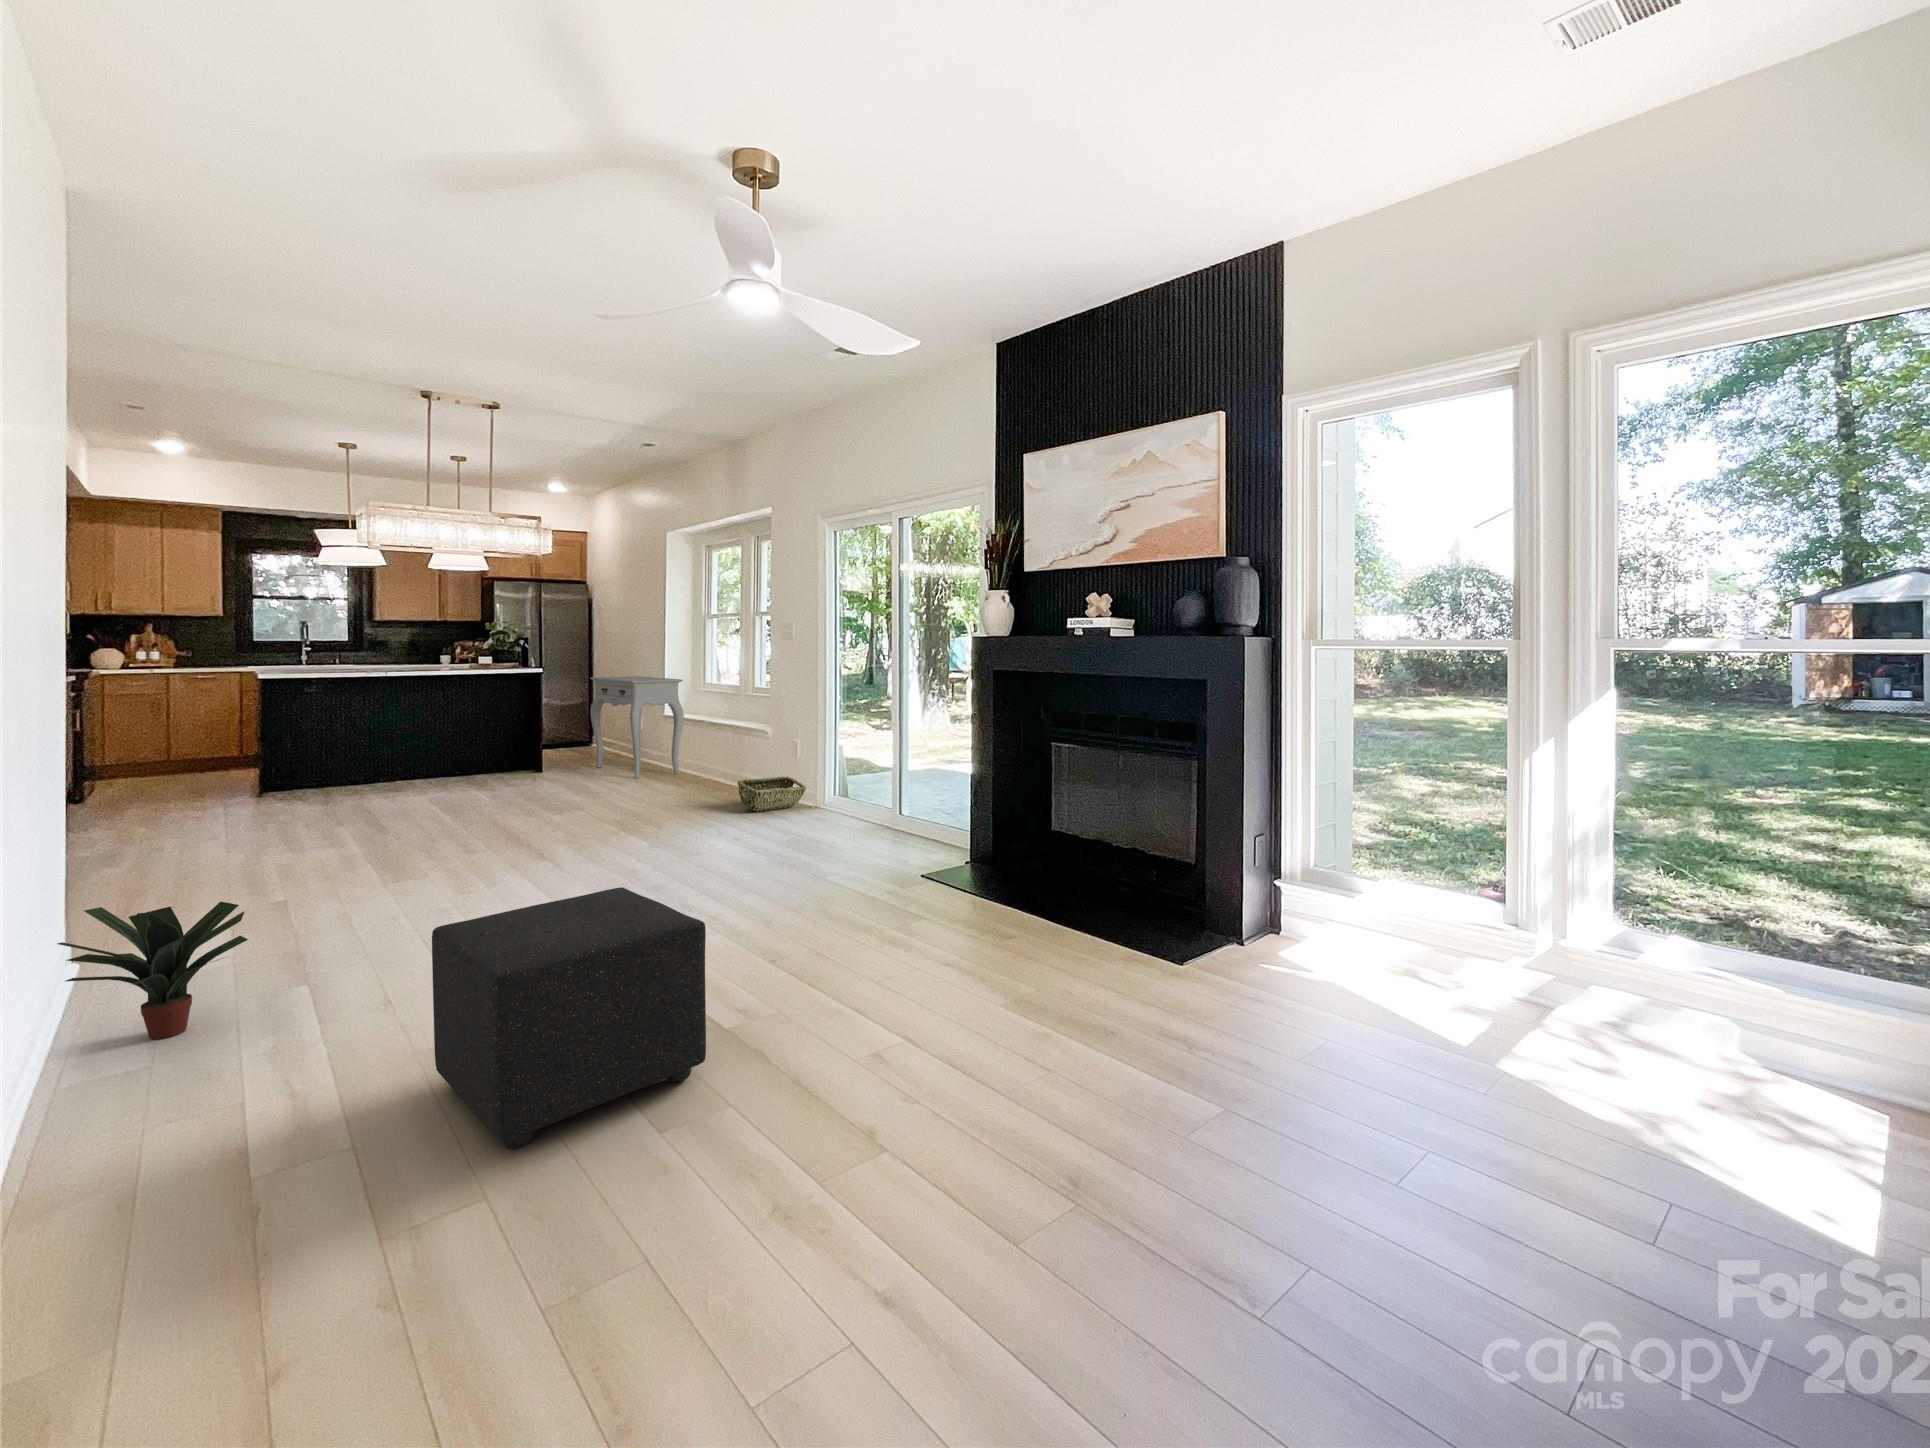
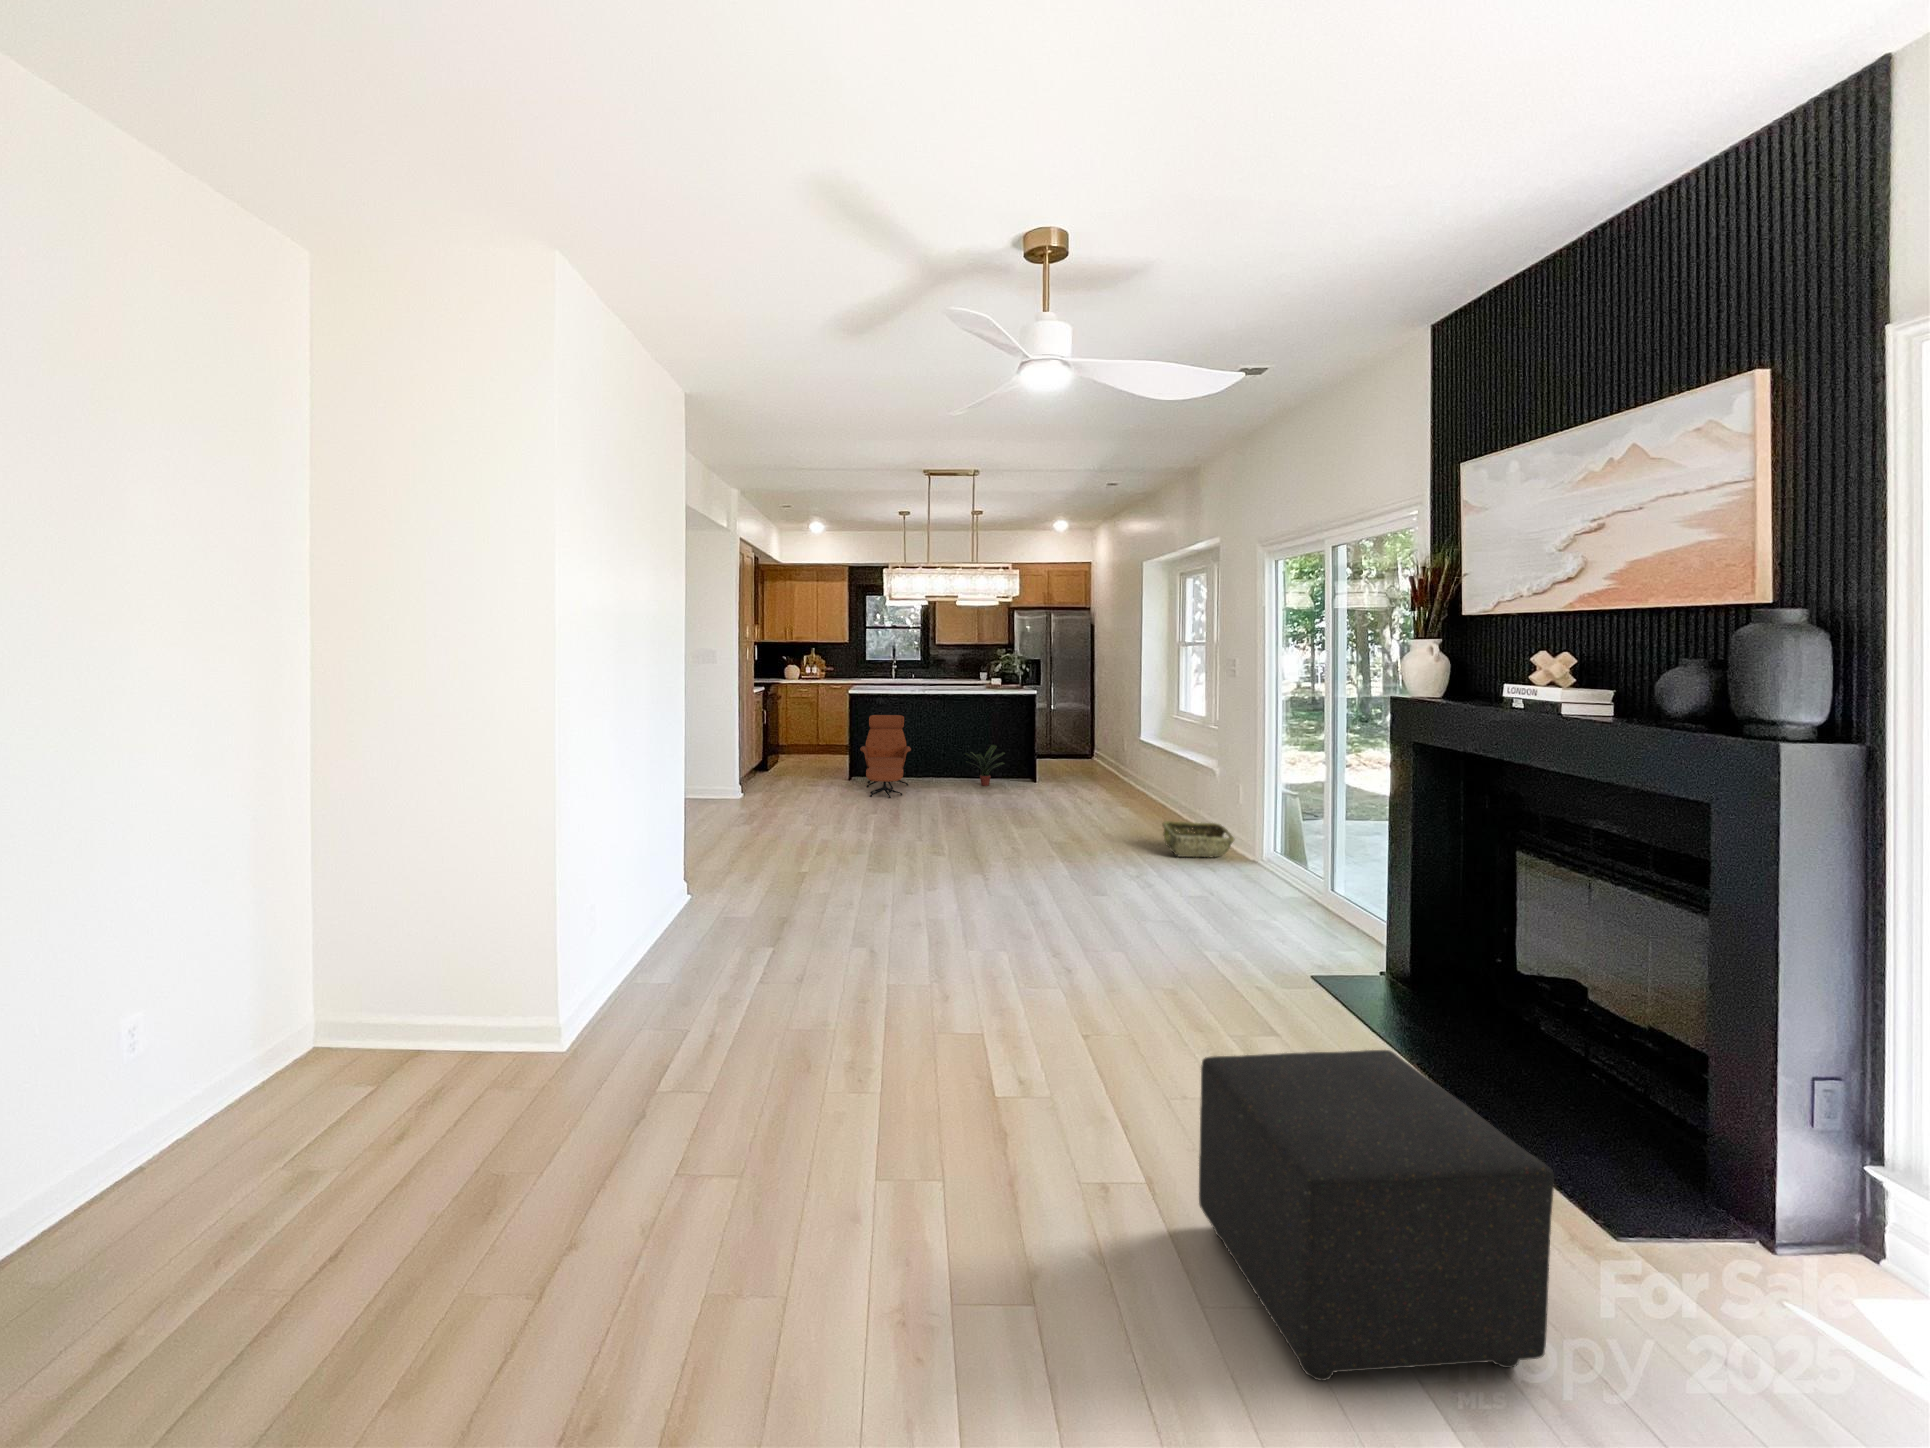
console table: present [590,676,684,778] -> none [1073,700,1146,800]
lounge chair: none [287,704,374,809] -> present [860,715,911,798]
ottoman: present [432,887,706,1148] -> present [1199,1050,1554,1381]
potted plant: present [57,902,248,1039] -> present [965,745,1005,786]

